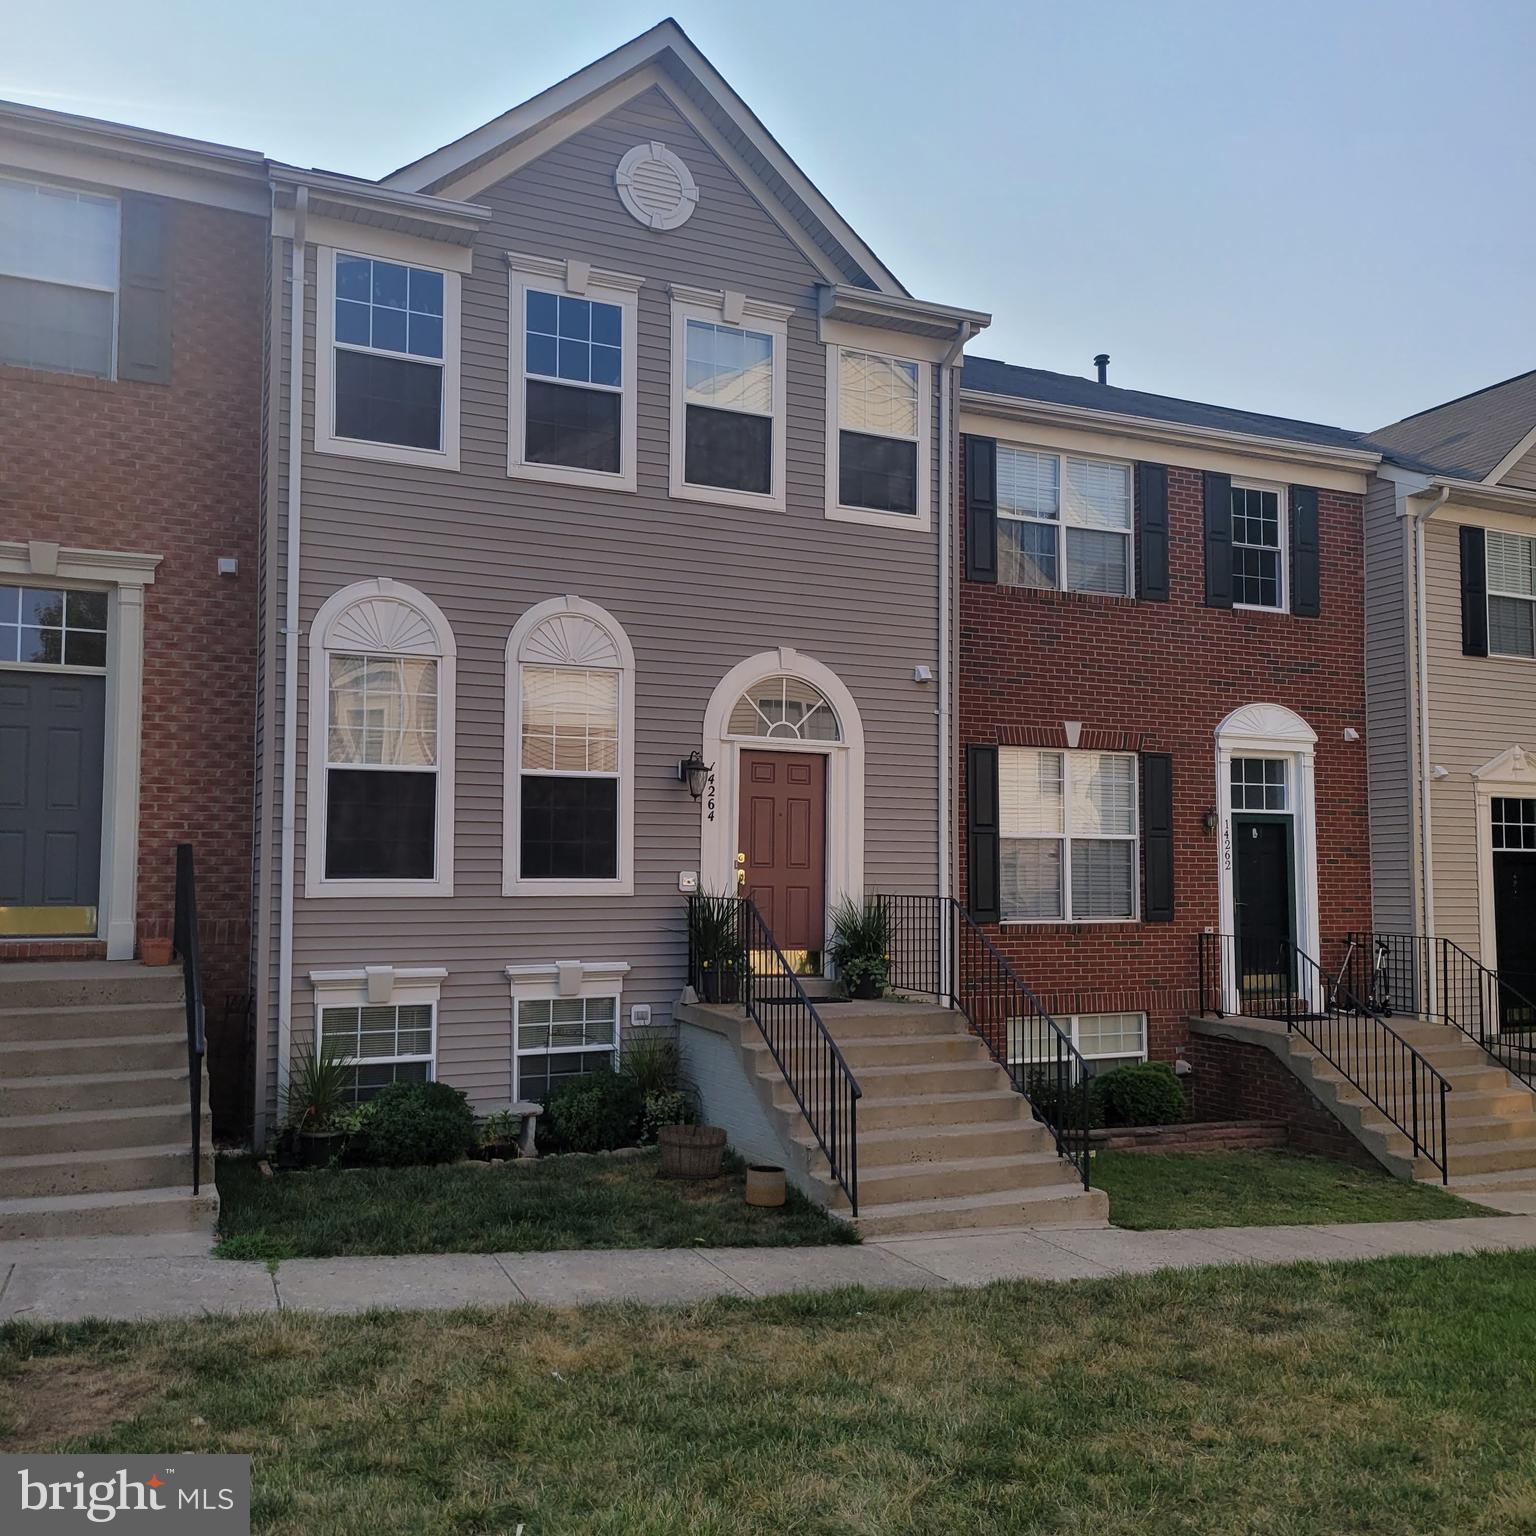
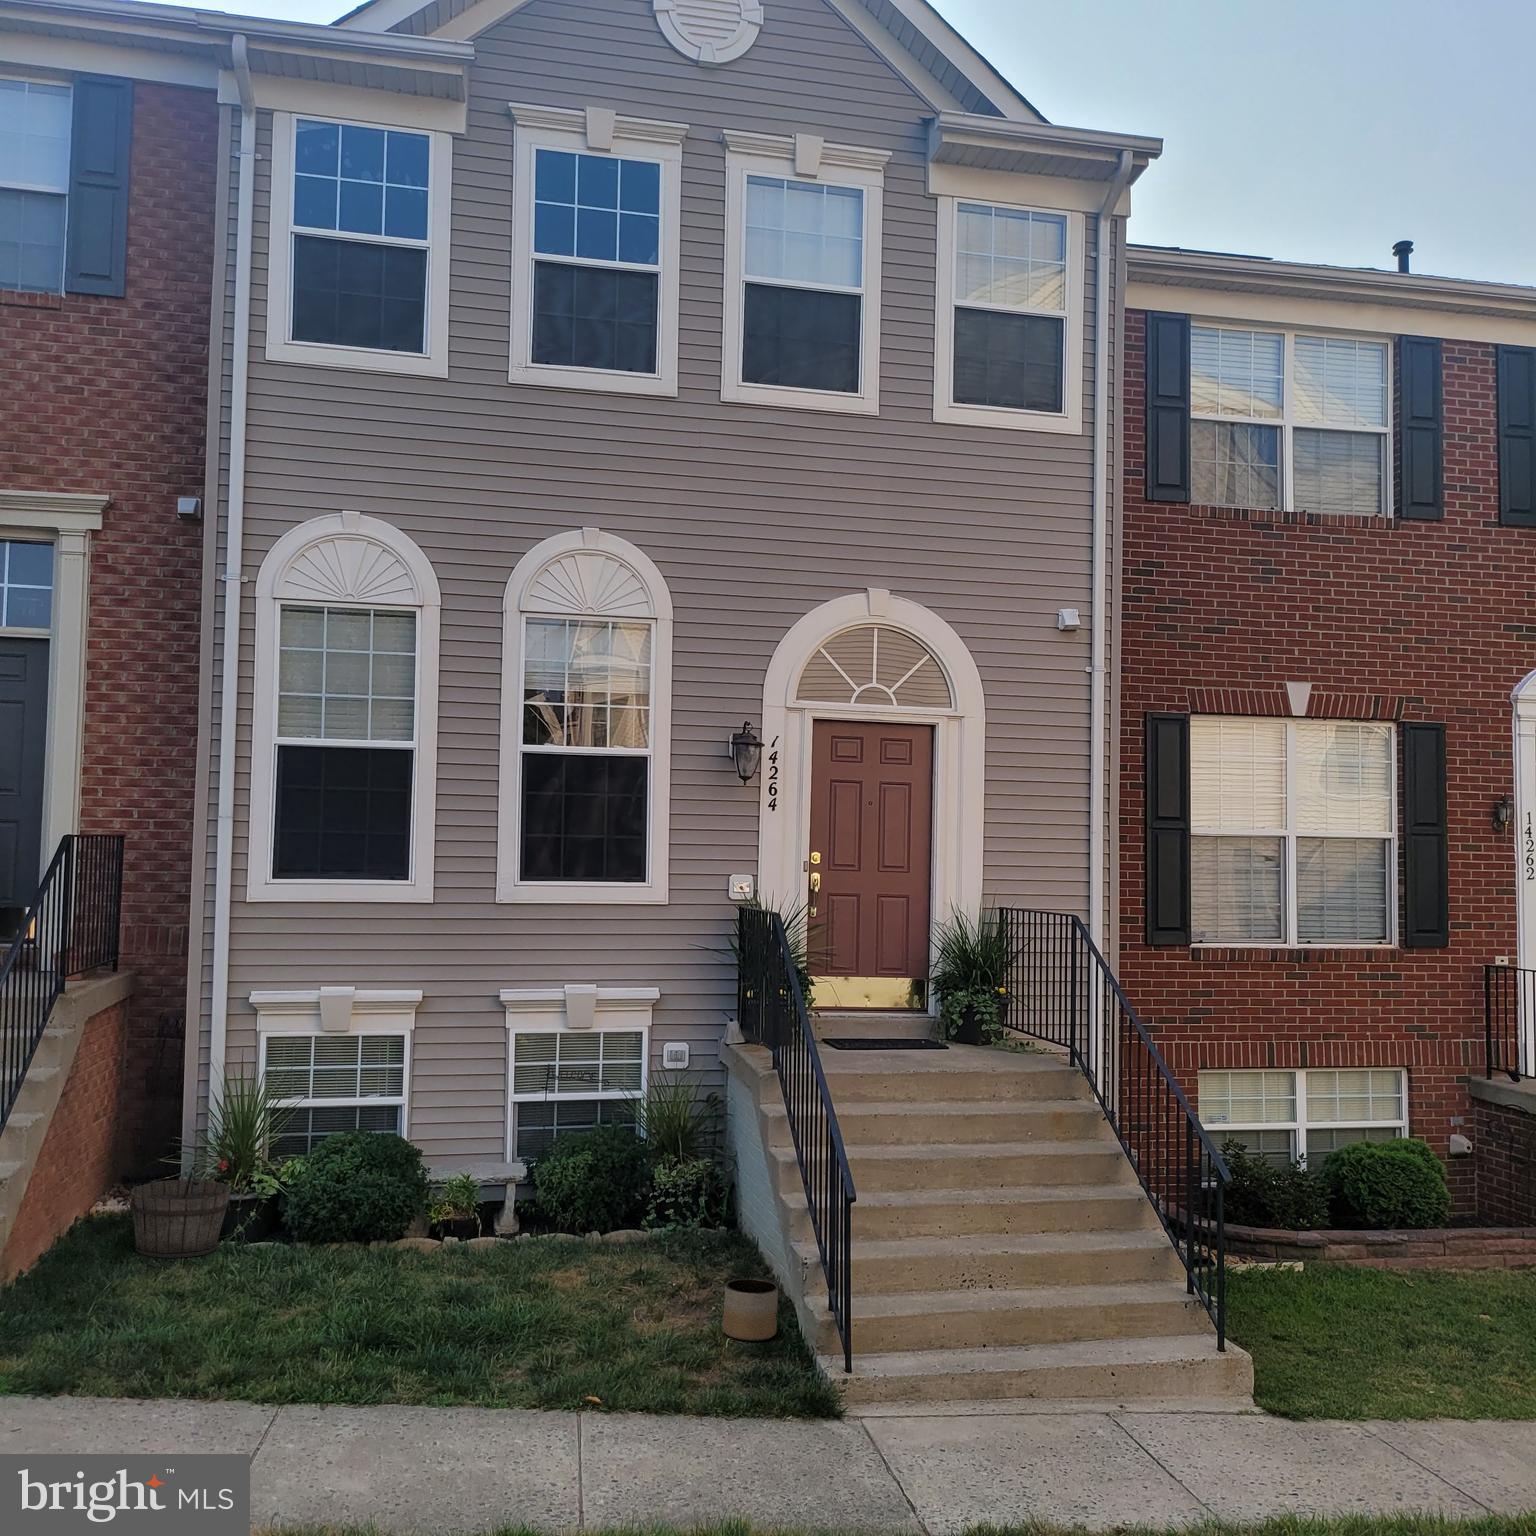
wooden bucket: present [656,1114,728,1179] -> present [127,1167,231,1258]

